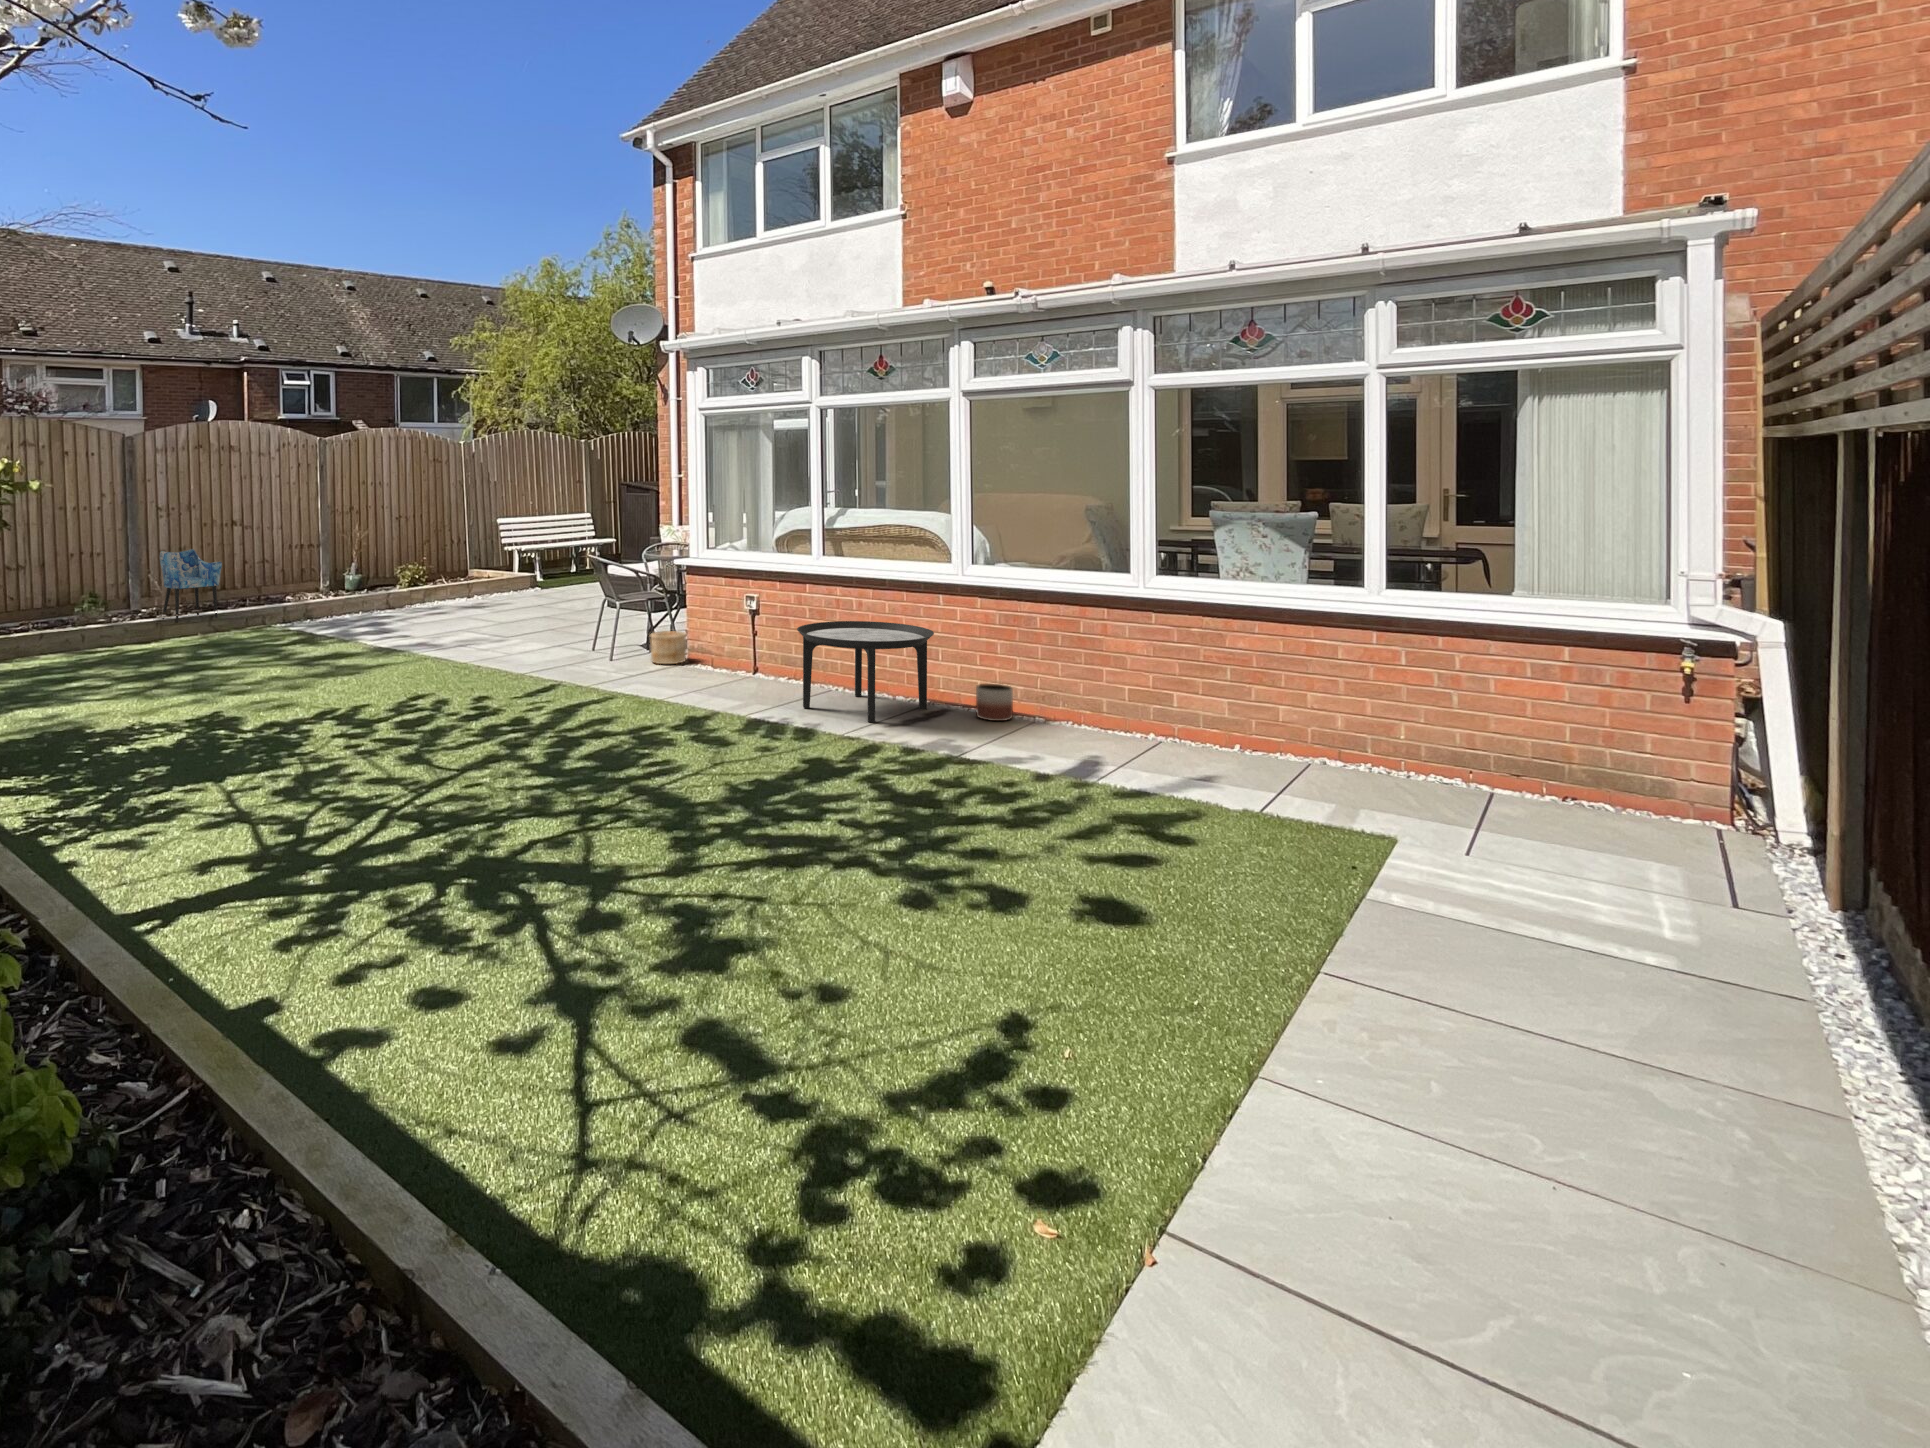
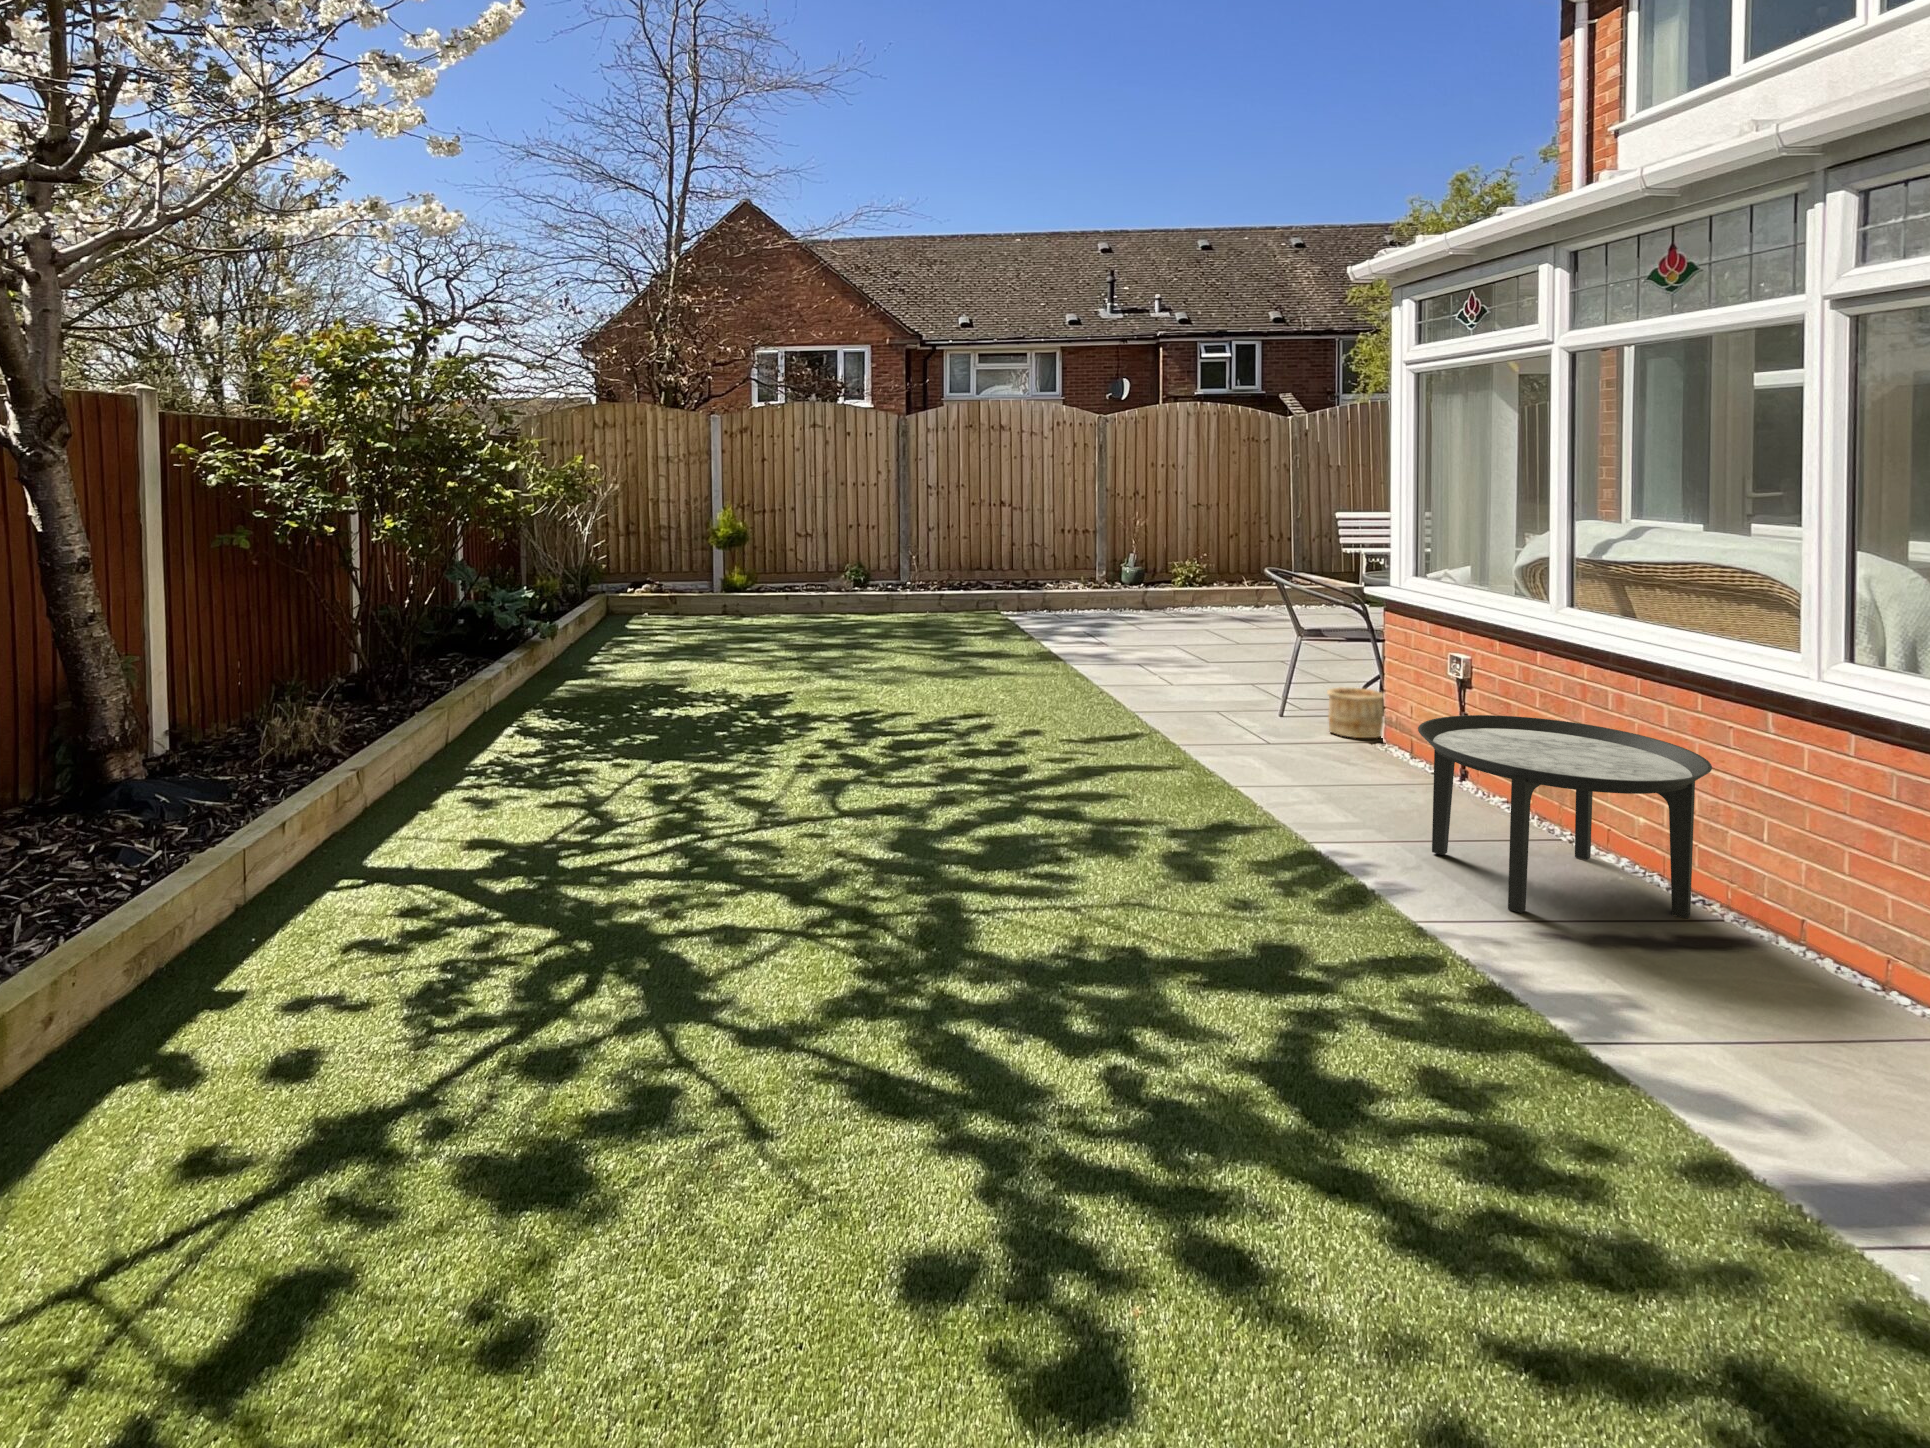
armchair: present [160,549,222,622] -> none [923,530,977,602]
planter: present [976,684,1013,721] -> none [1779,901,1882,995]

